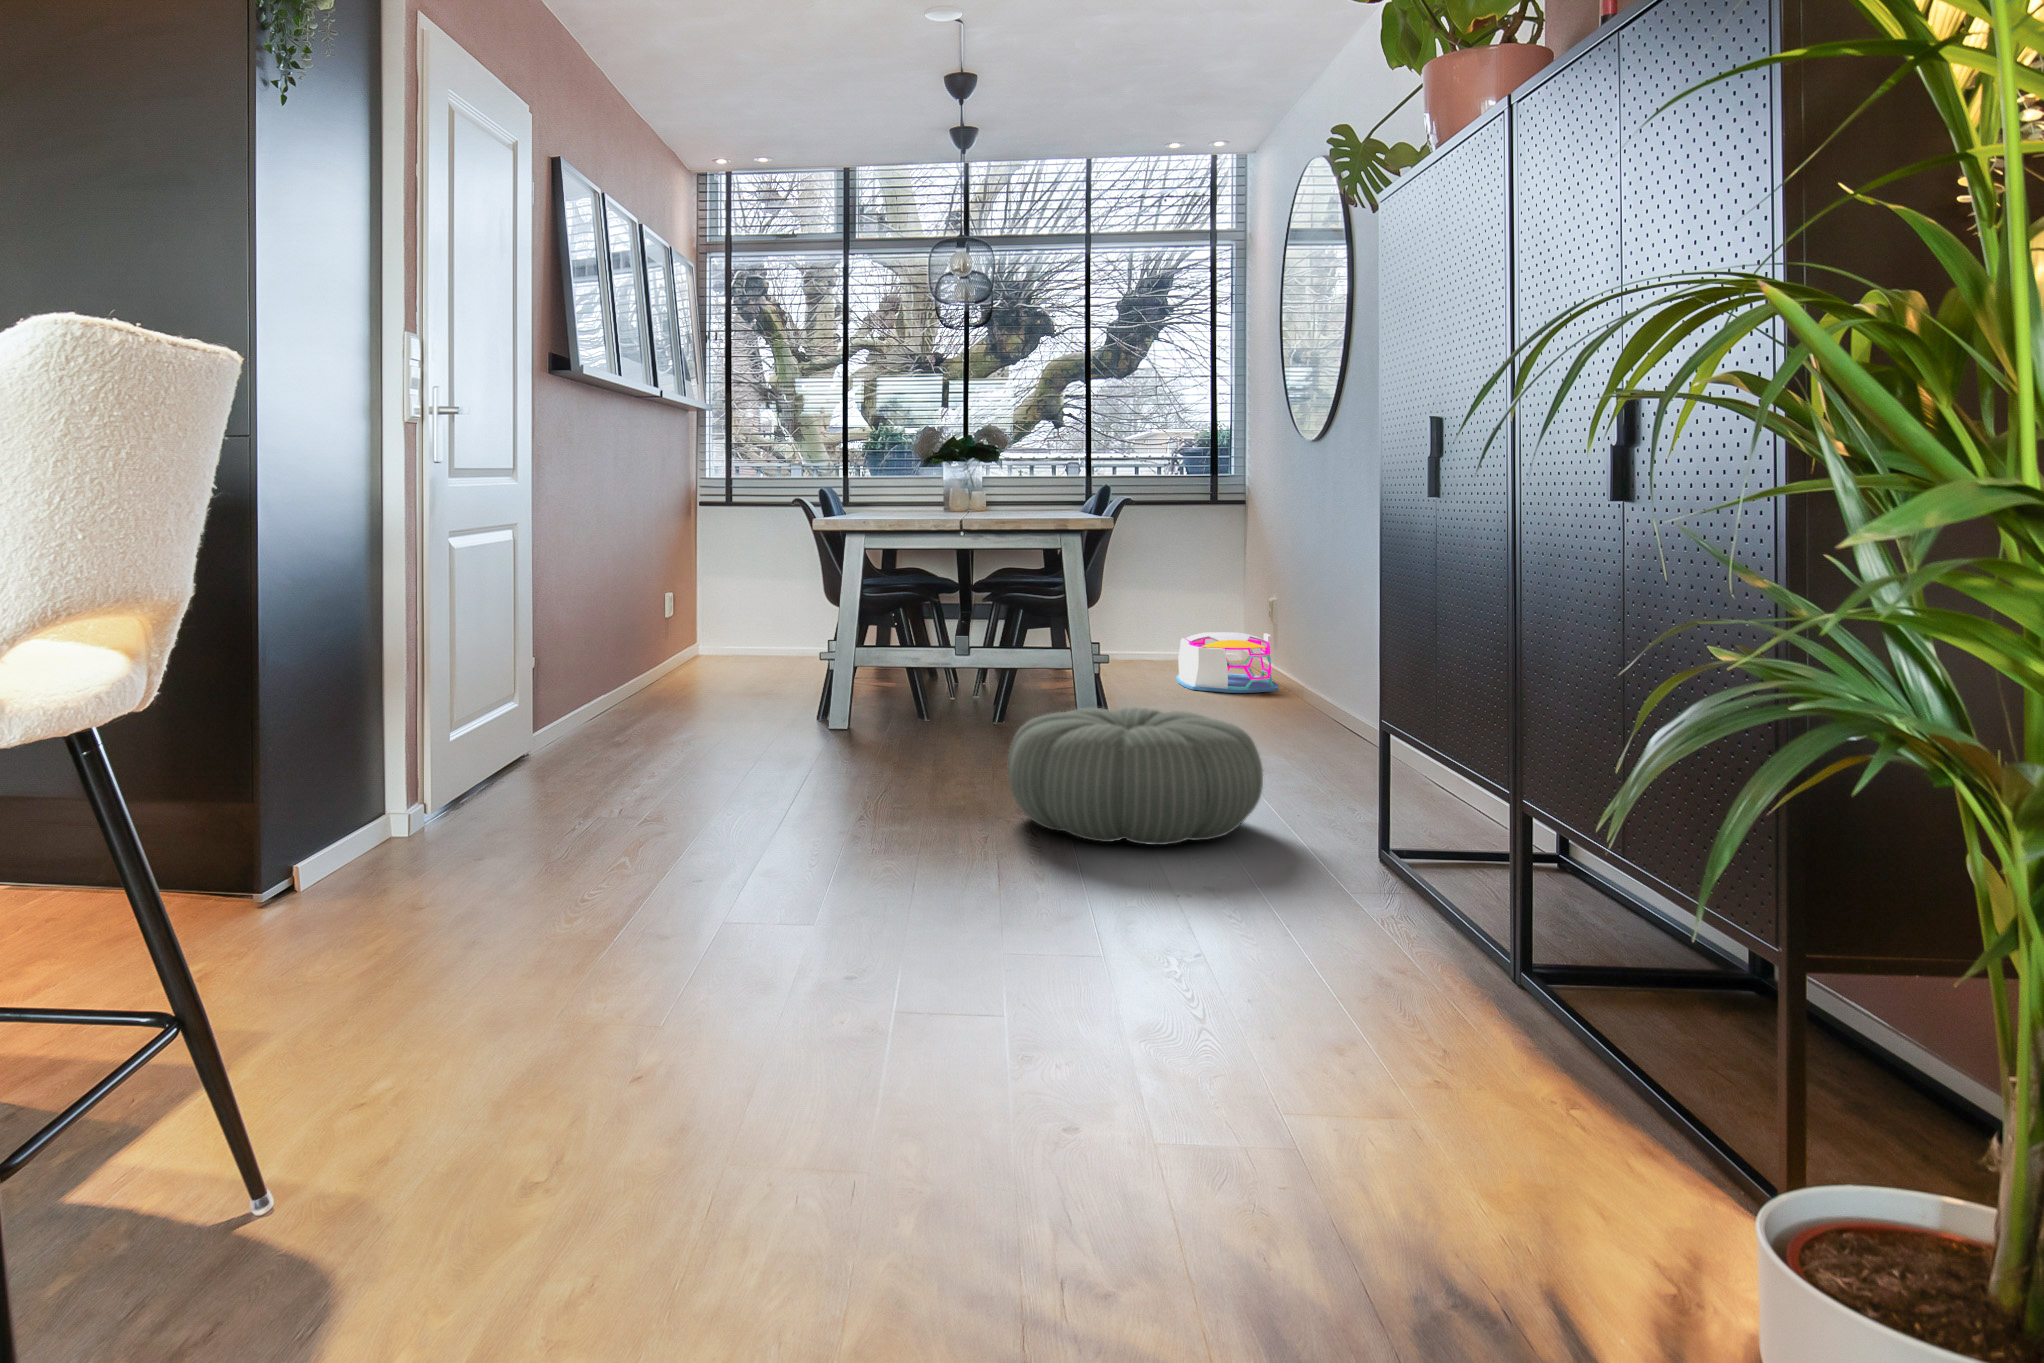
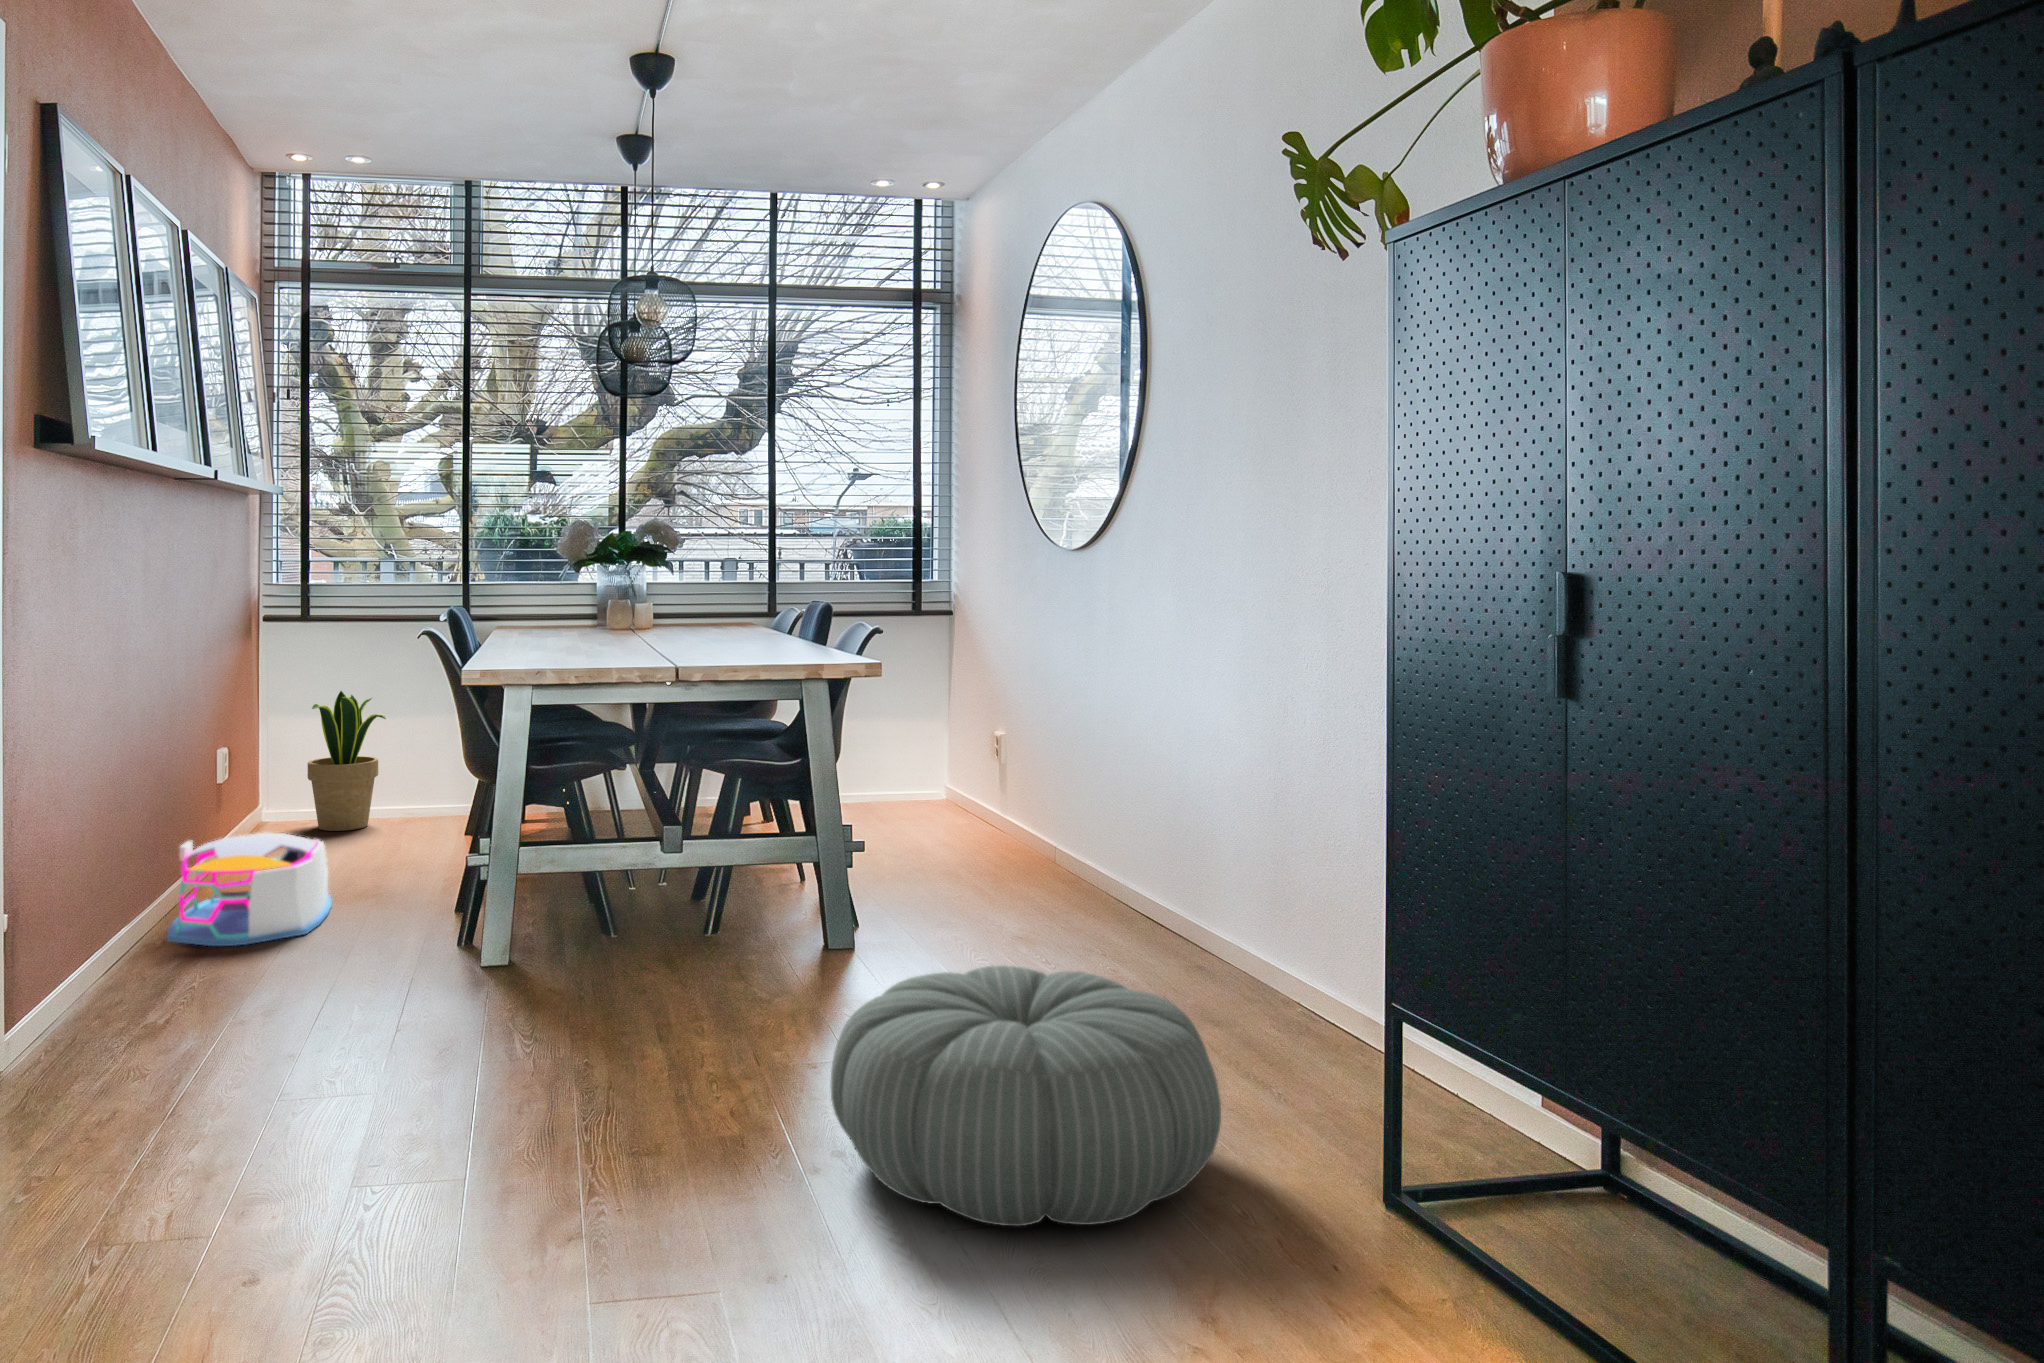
potted plant: none [730,559,785,663] -> present [308,691,386,831]
storage bin: present [1176,632,1278,693] -> present [167,833,332,946]

